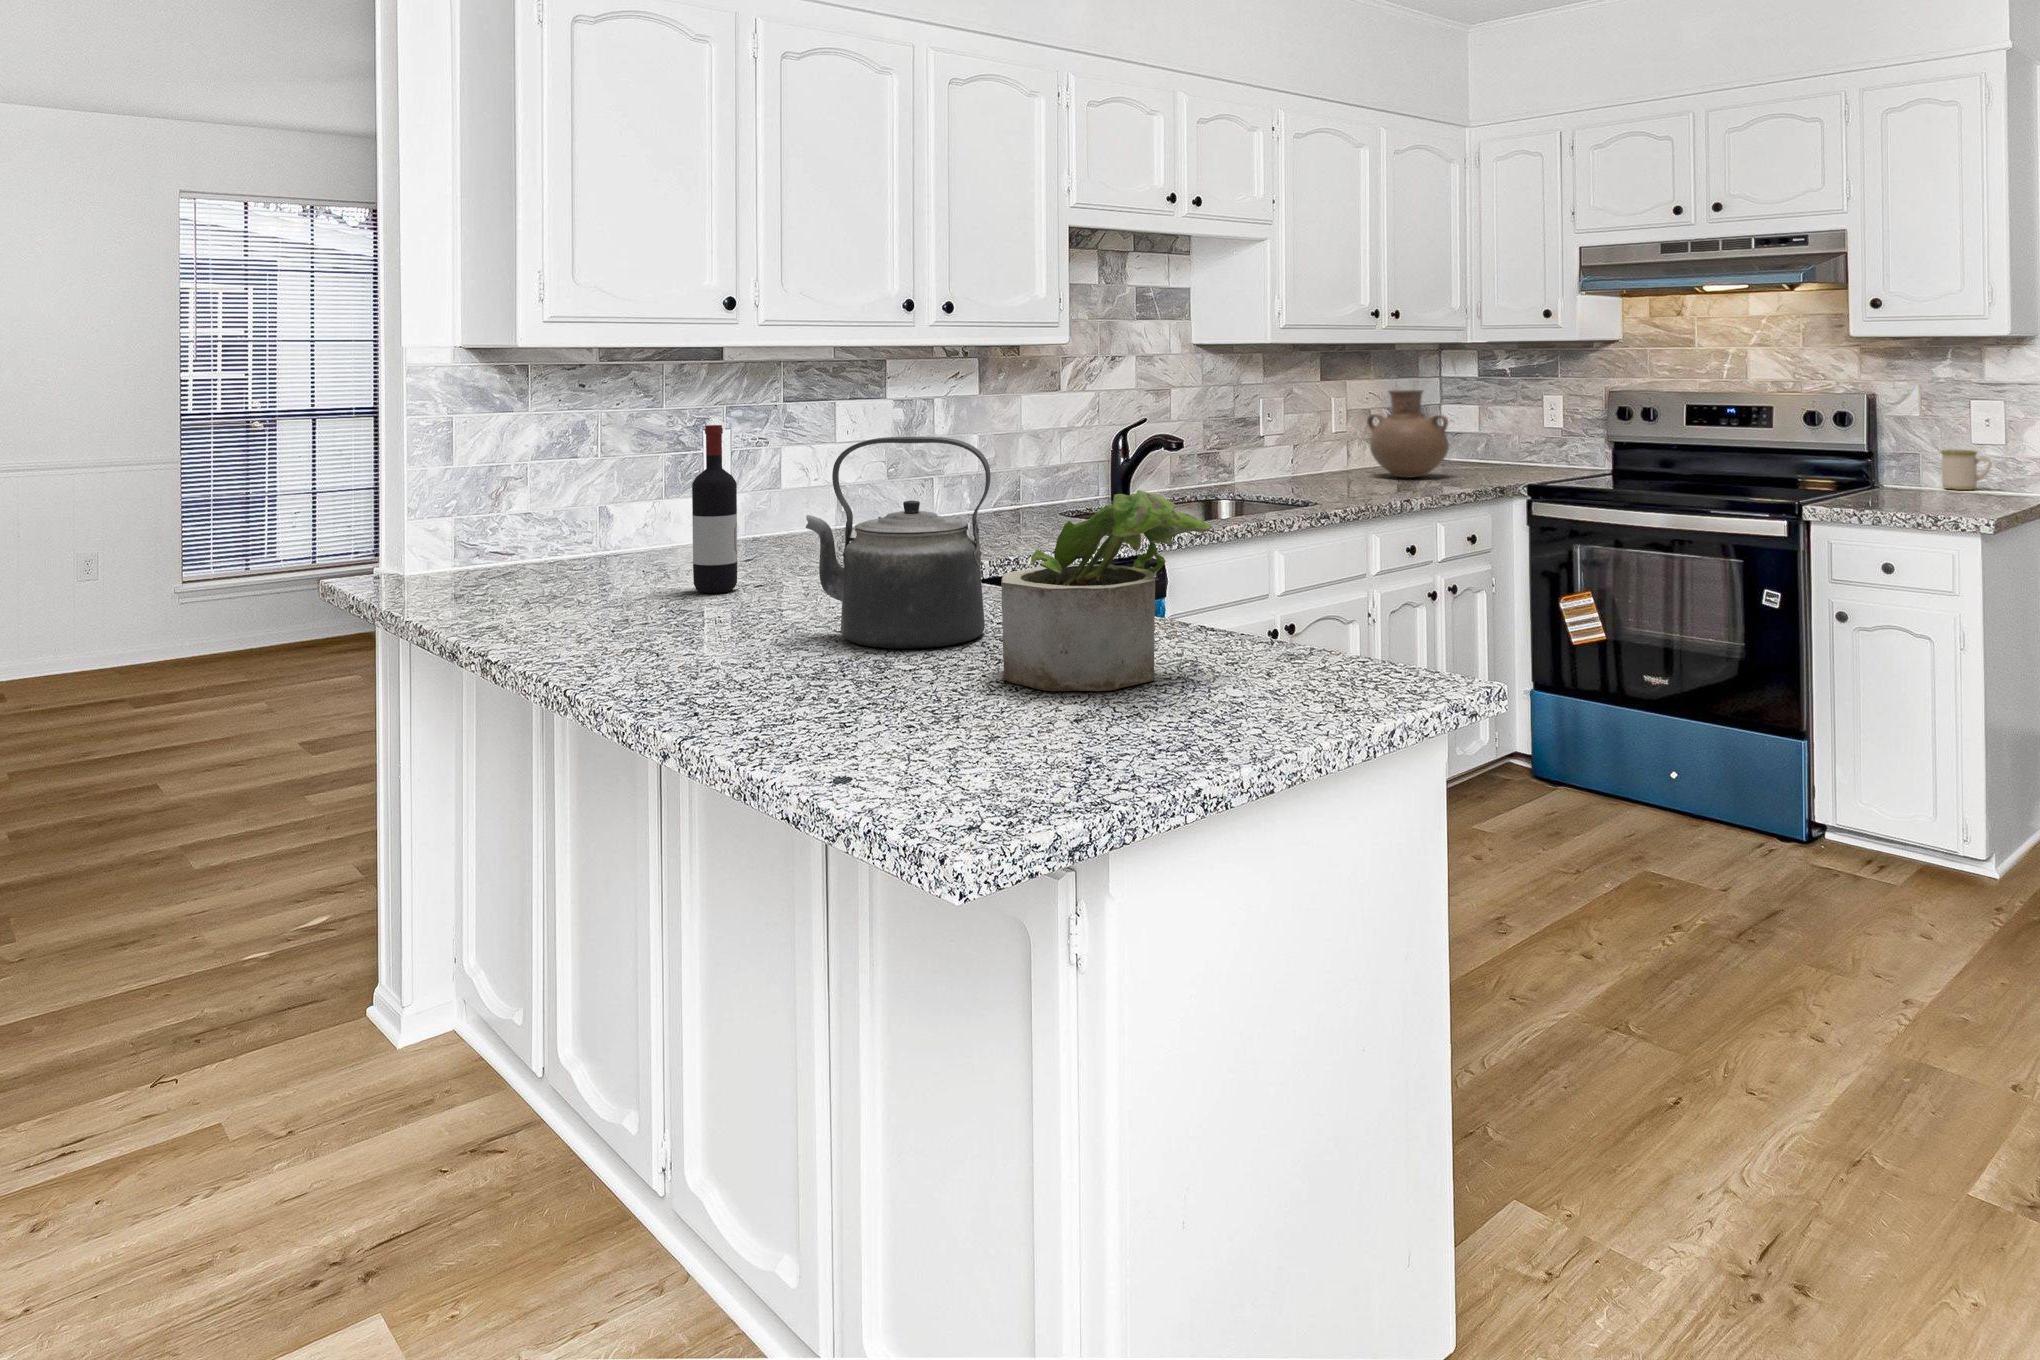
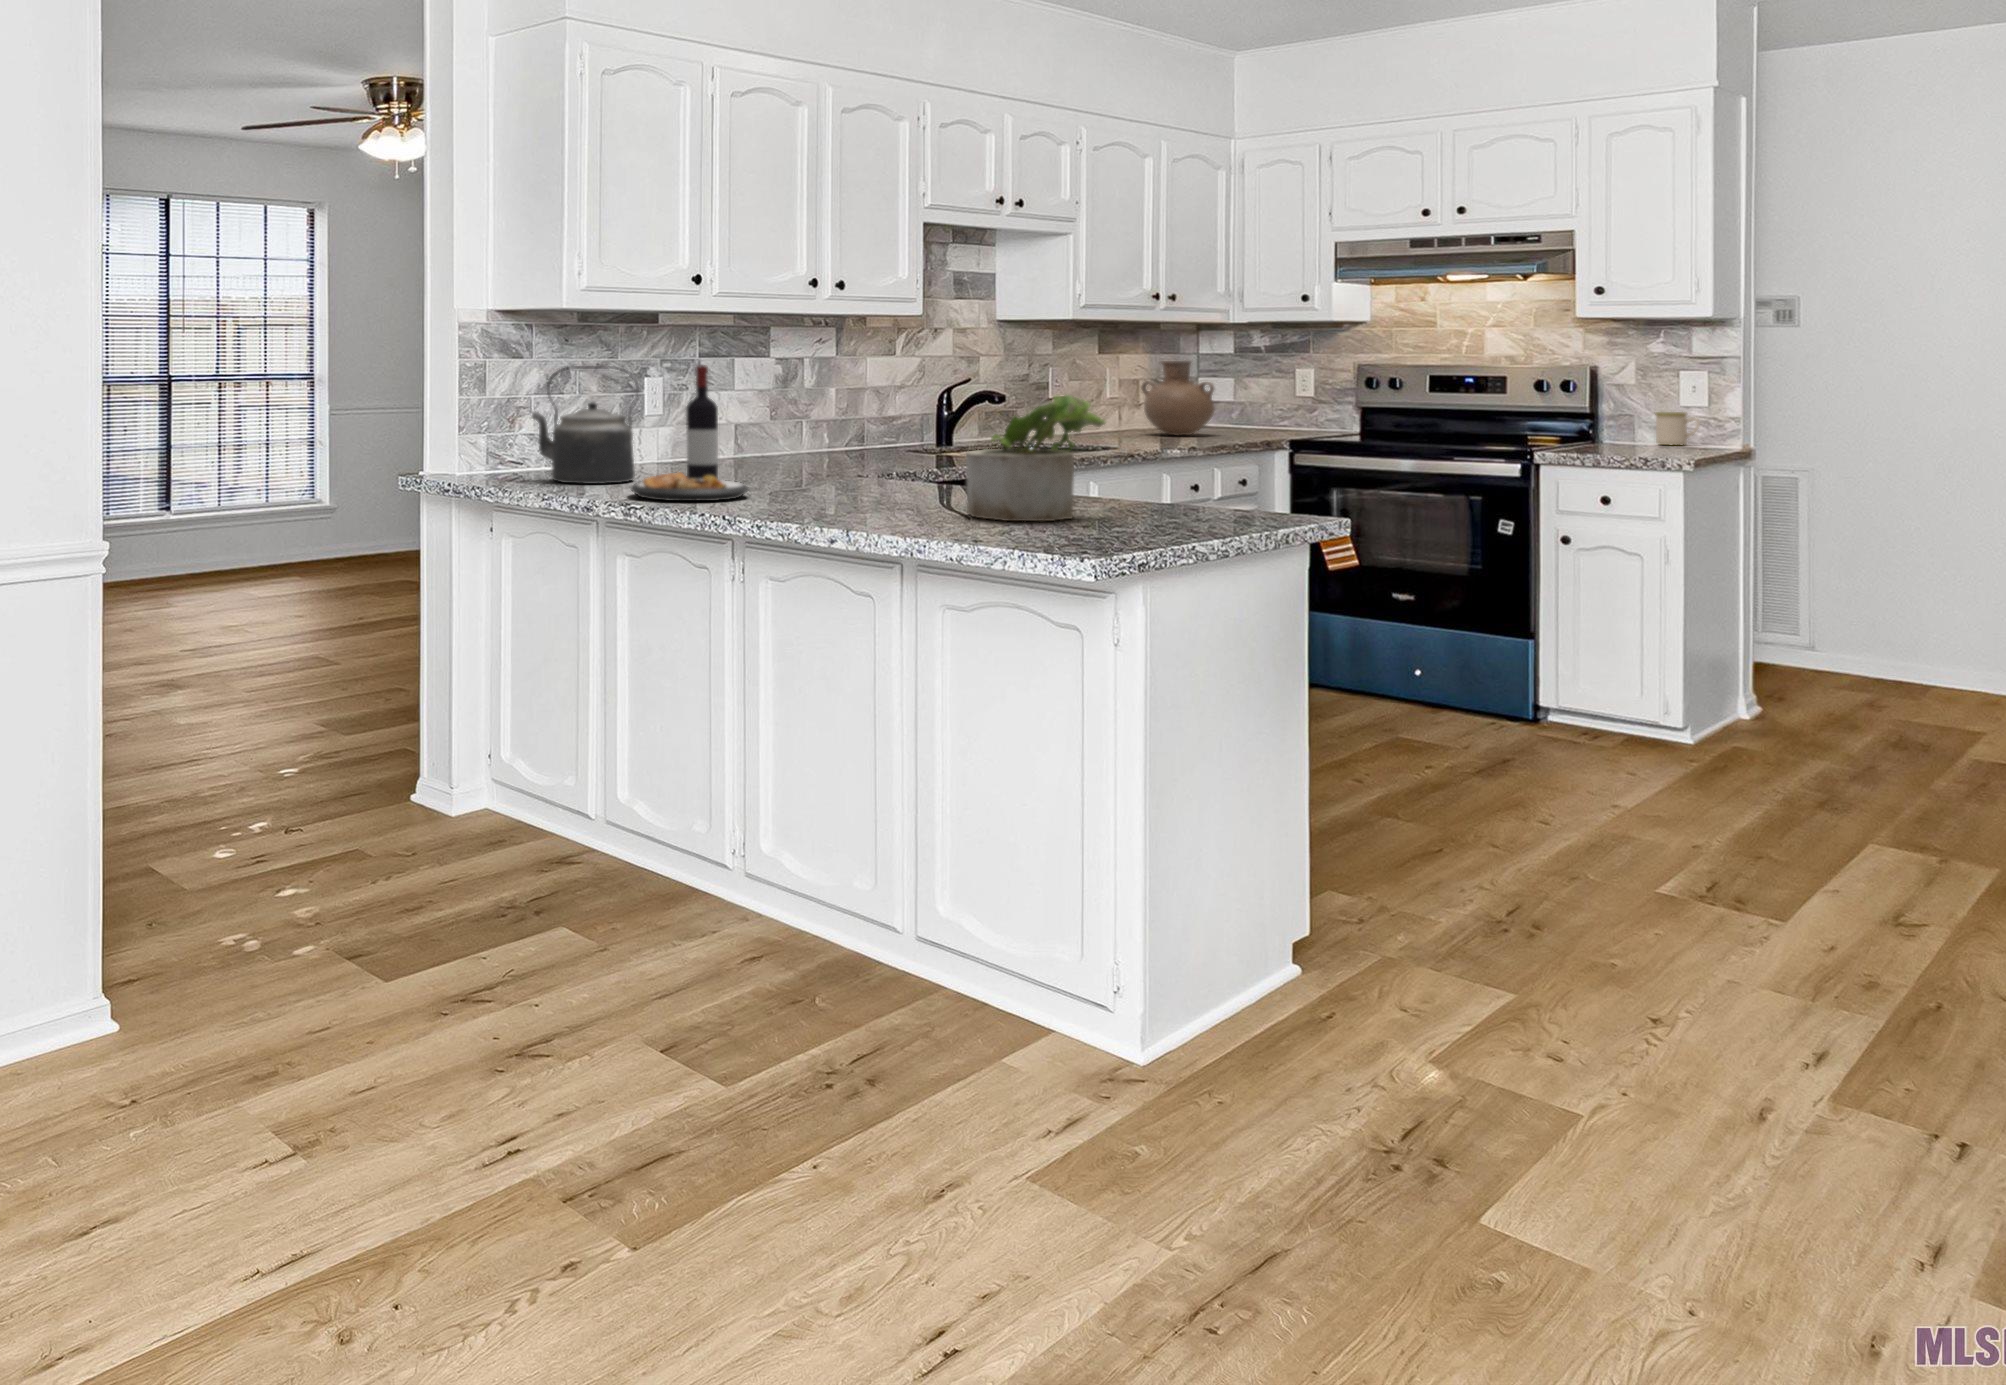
kettle: present [806,437,990,648] -> present [532,366,638,484]
plate: none [561,587,741,638] -> present [630,472,749,501]

